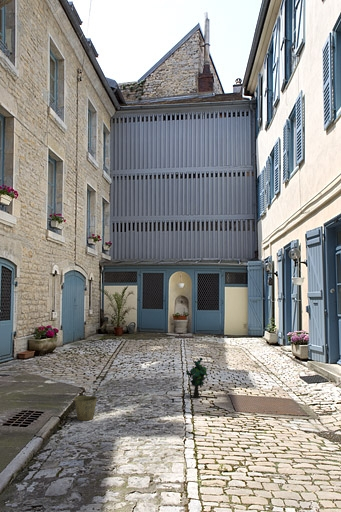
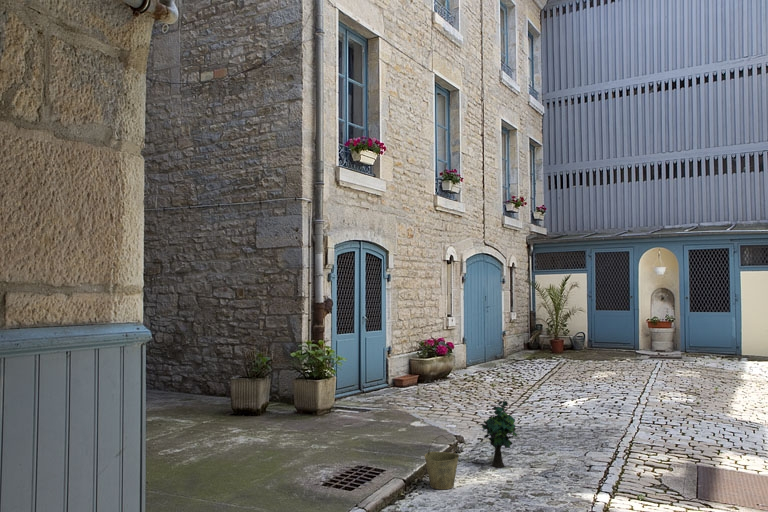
decorative plant: present [186,358,208,398] -> present [479,401,517,467]

